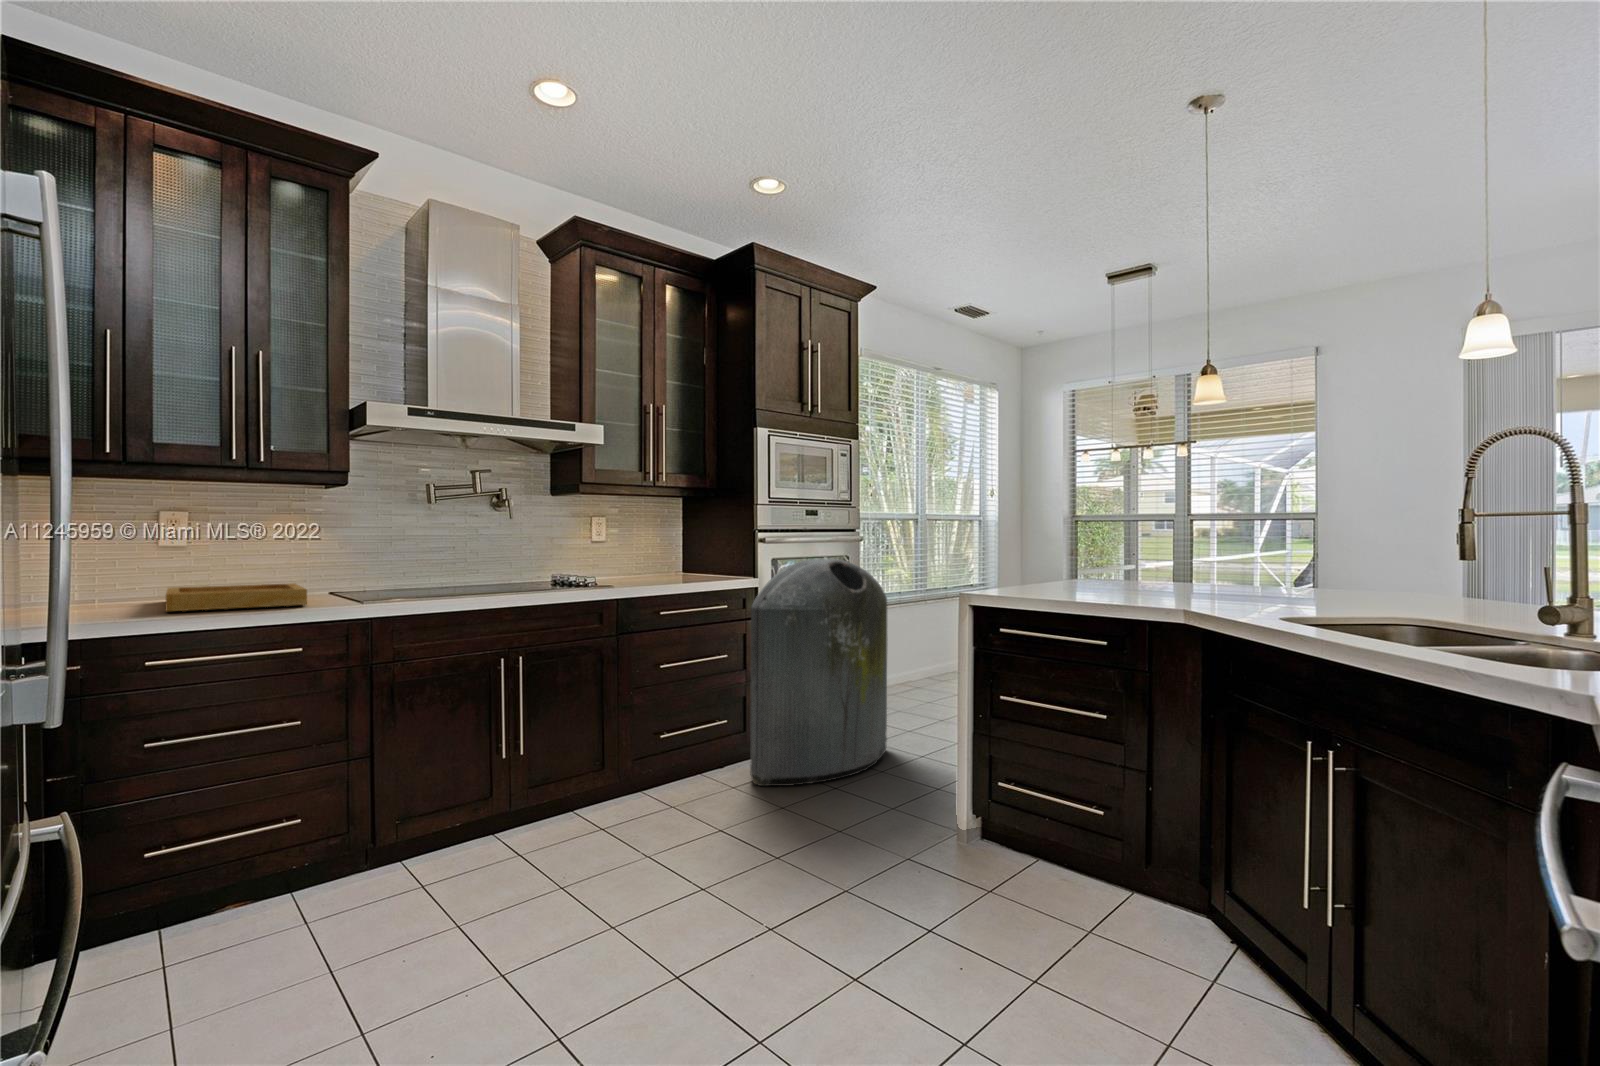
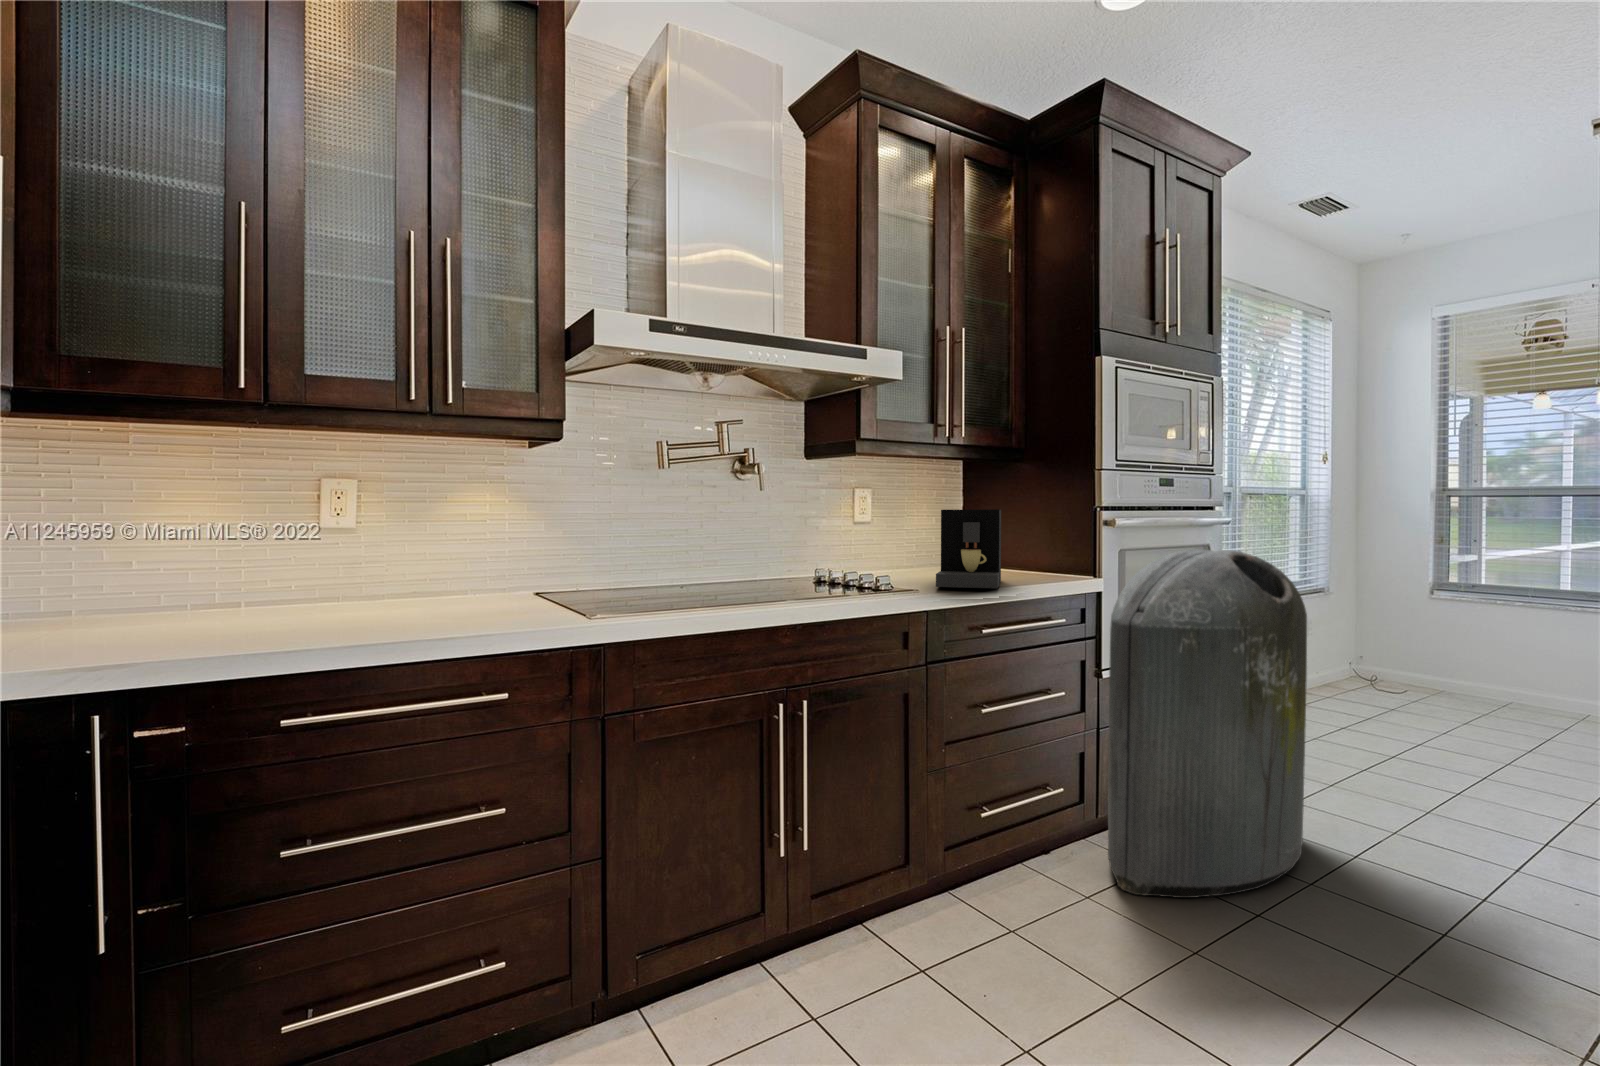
coffee maker: none [630,532,688,585] -> present [936,510,1001,588]
tray: present [166,583,307,611] -> none [316,583,514,631]

